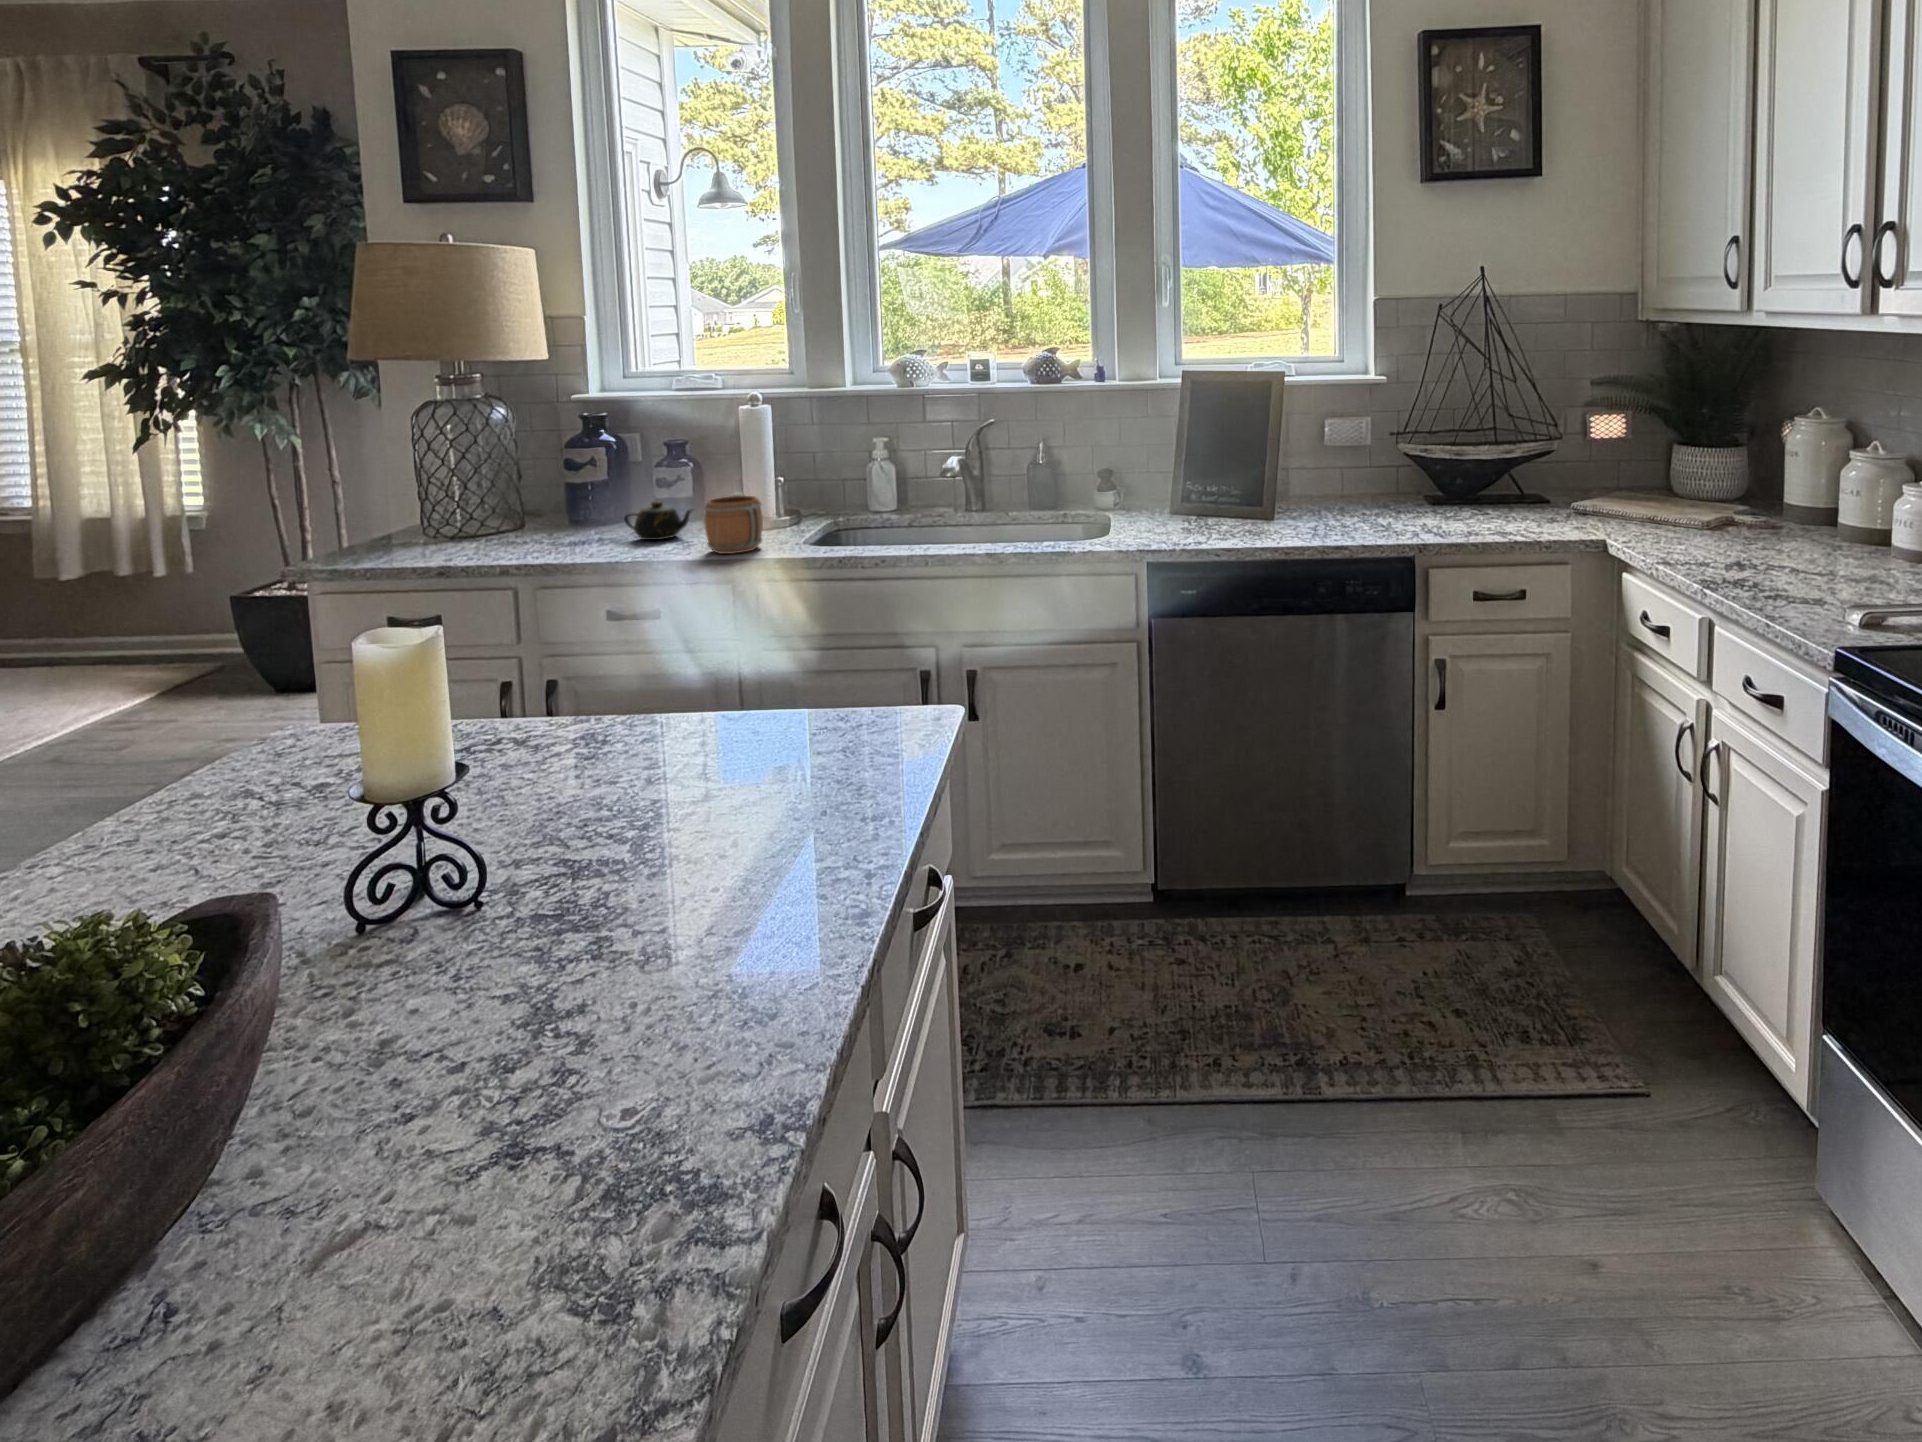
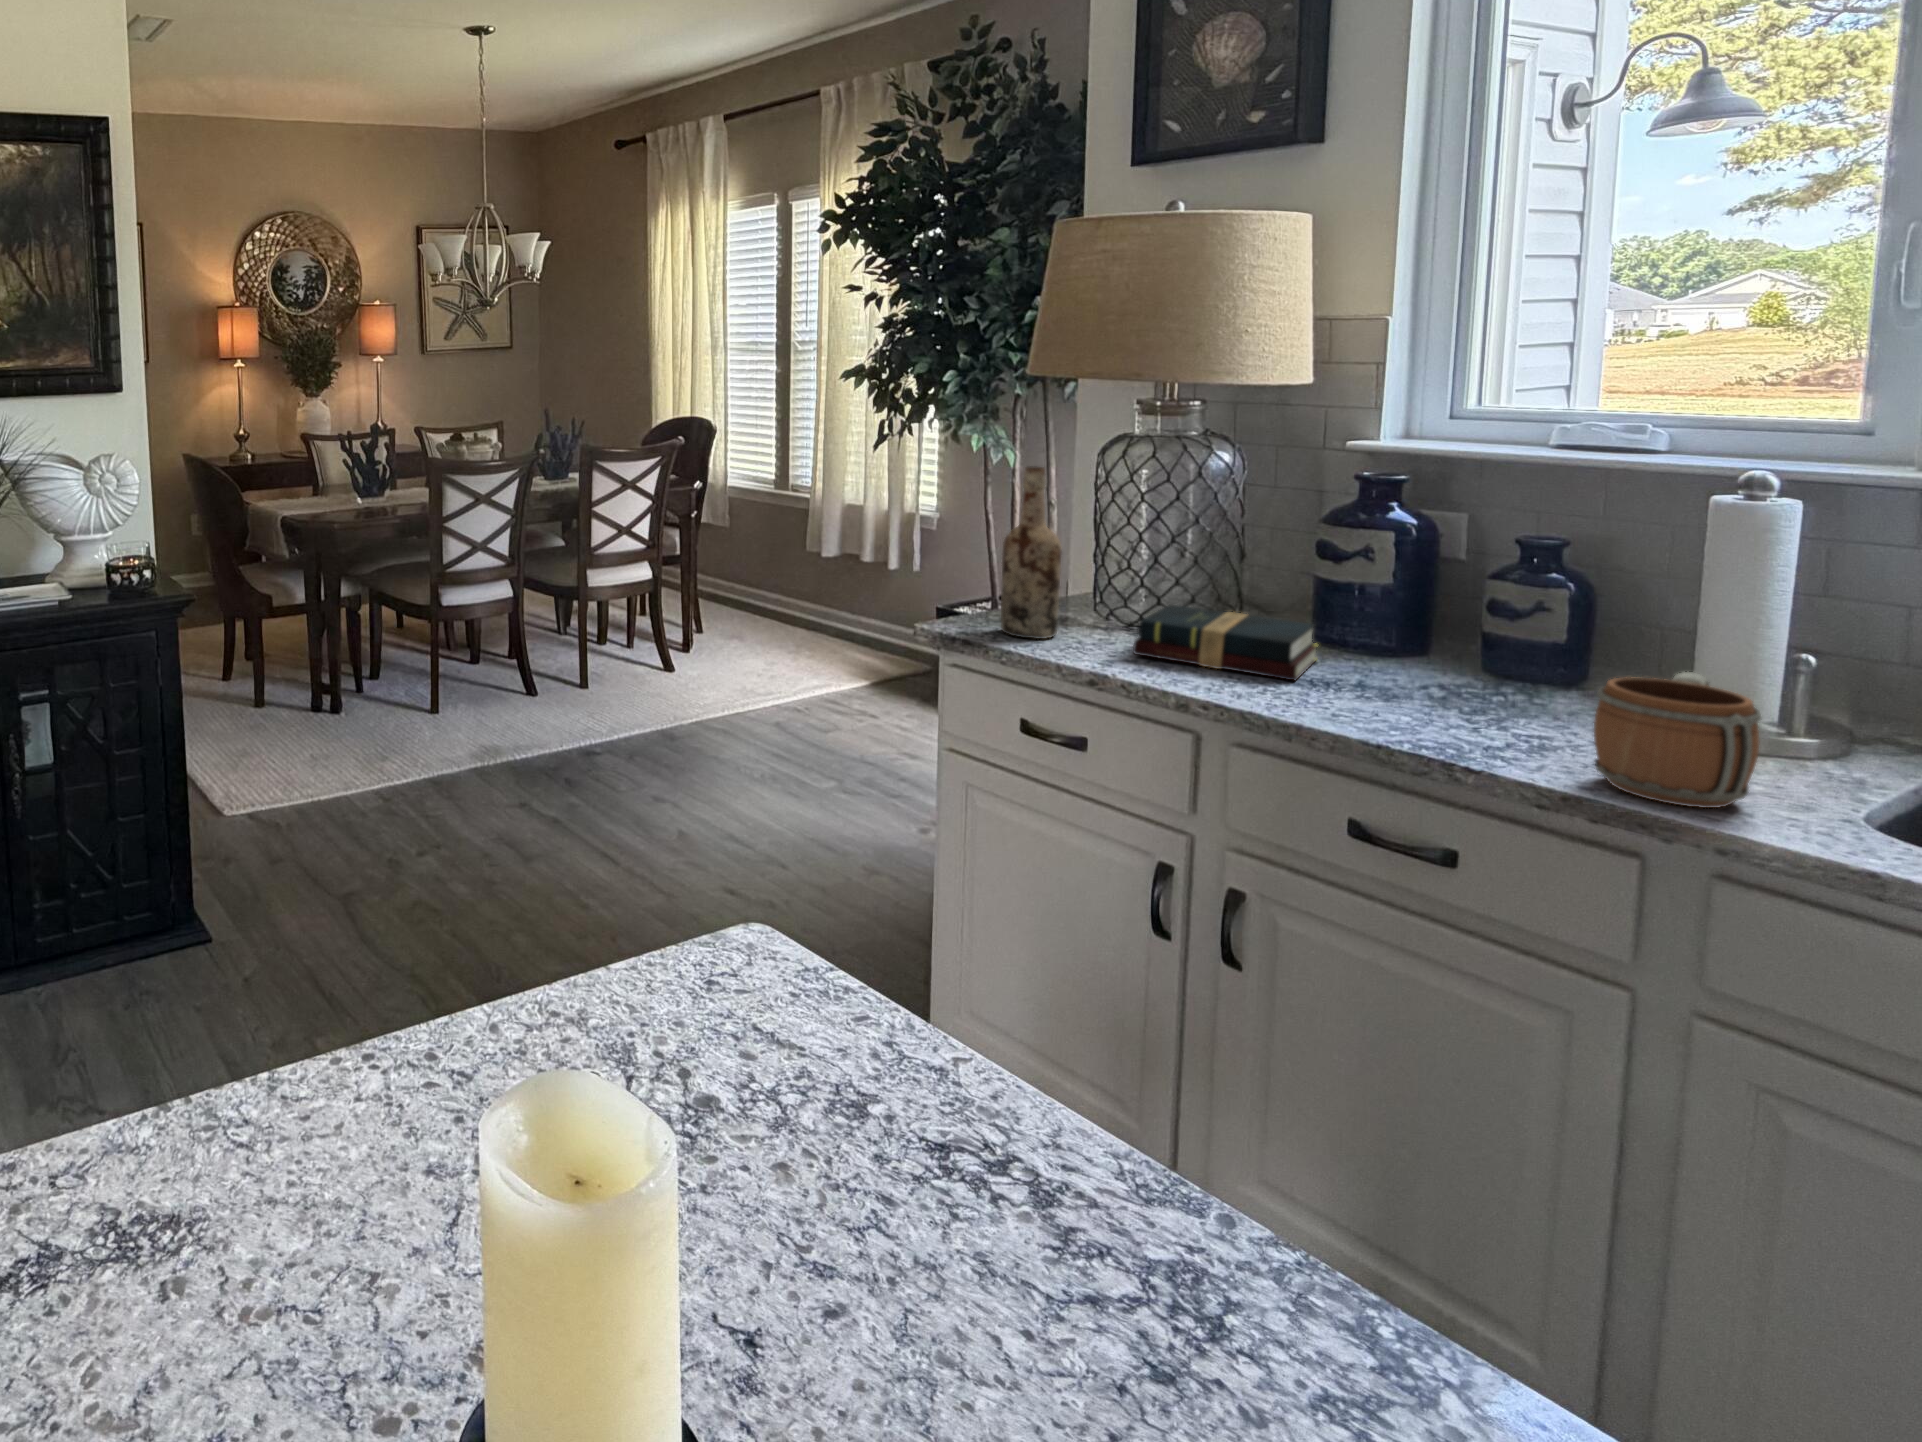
wine bottle: none [351,430,402,562] -> present [1001,467,1062,639]
teapot: present [624,501,693,540] -> none [1412,644,1572,716]
hardback book: none [462,512,575,553] -> present [1133,605,1317,680]

